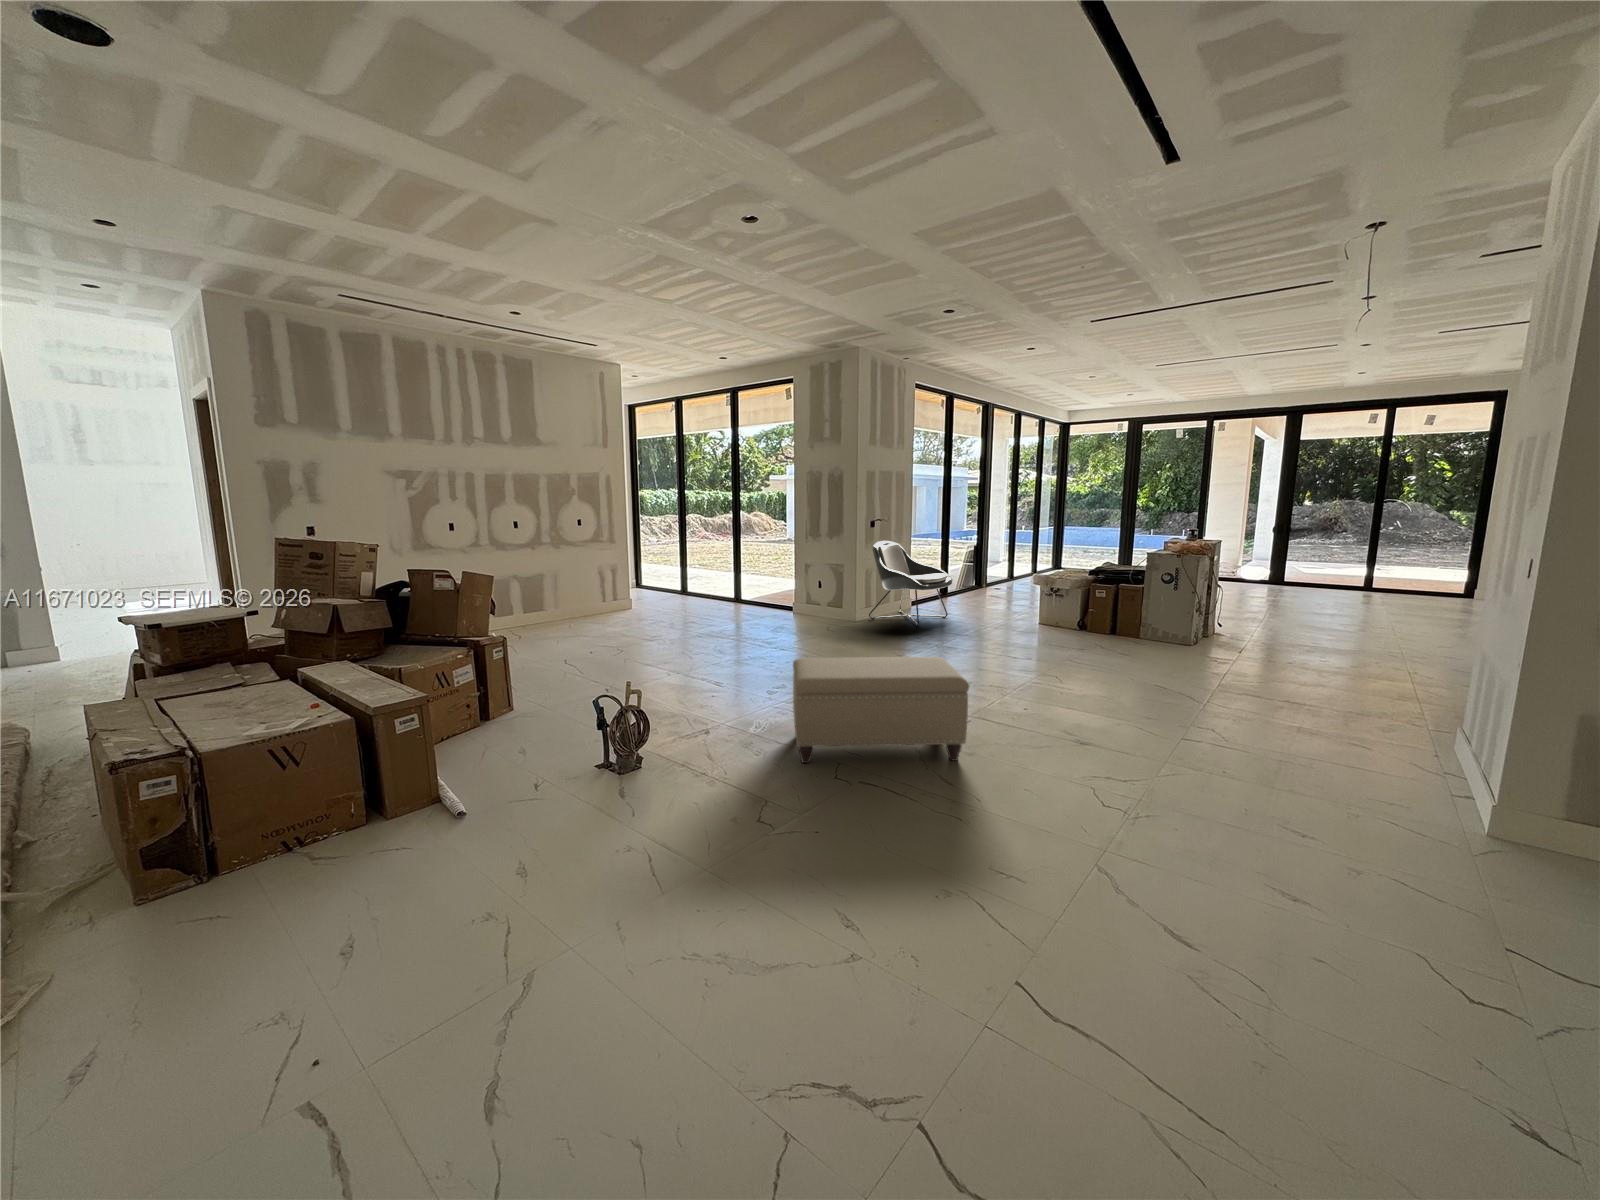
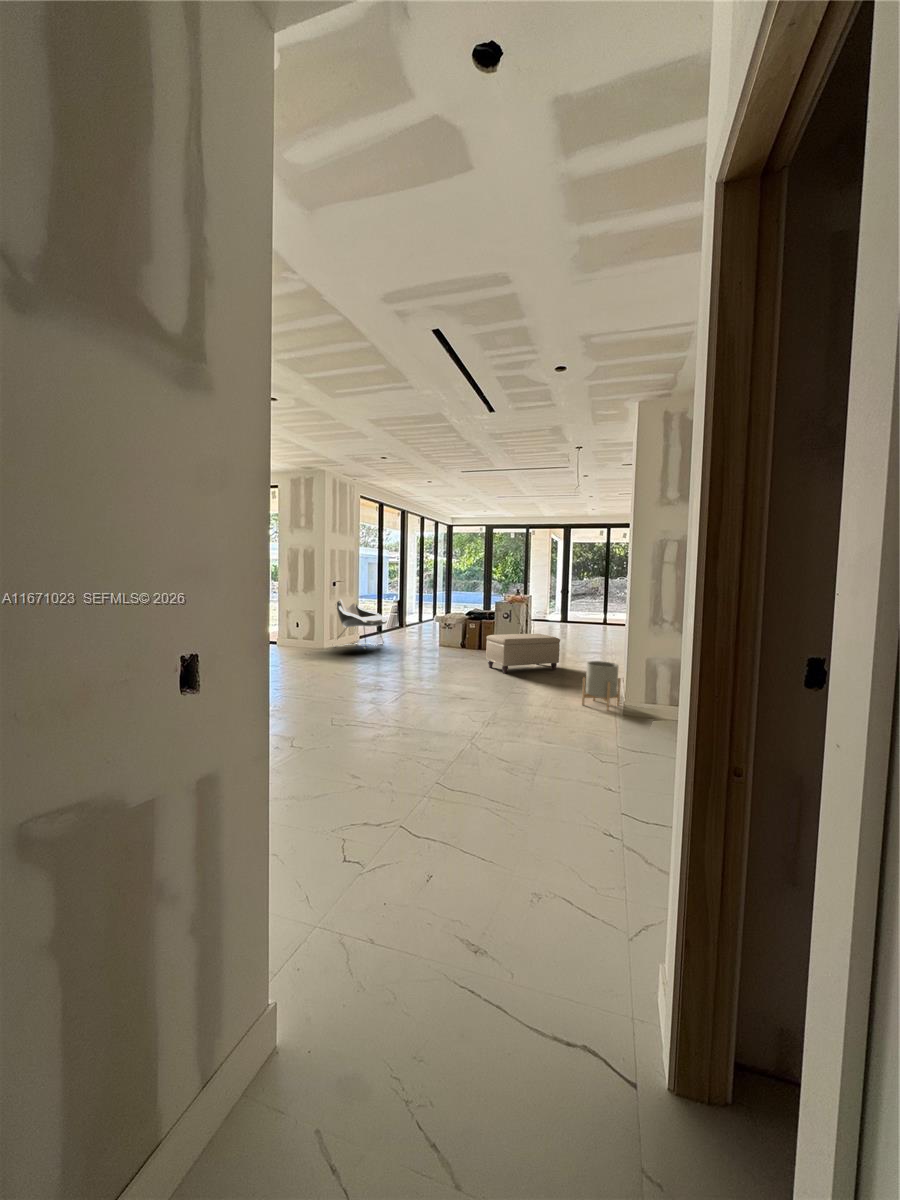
ottoman: present [793,657,969,763] -> present [486,634,560,673]
planter: none [1362,698,1478,816] -> present [582,661,621,710]

